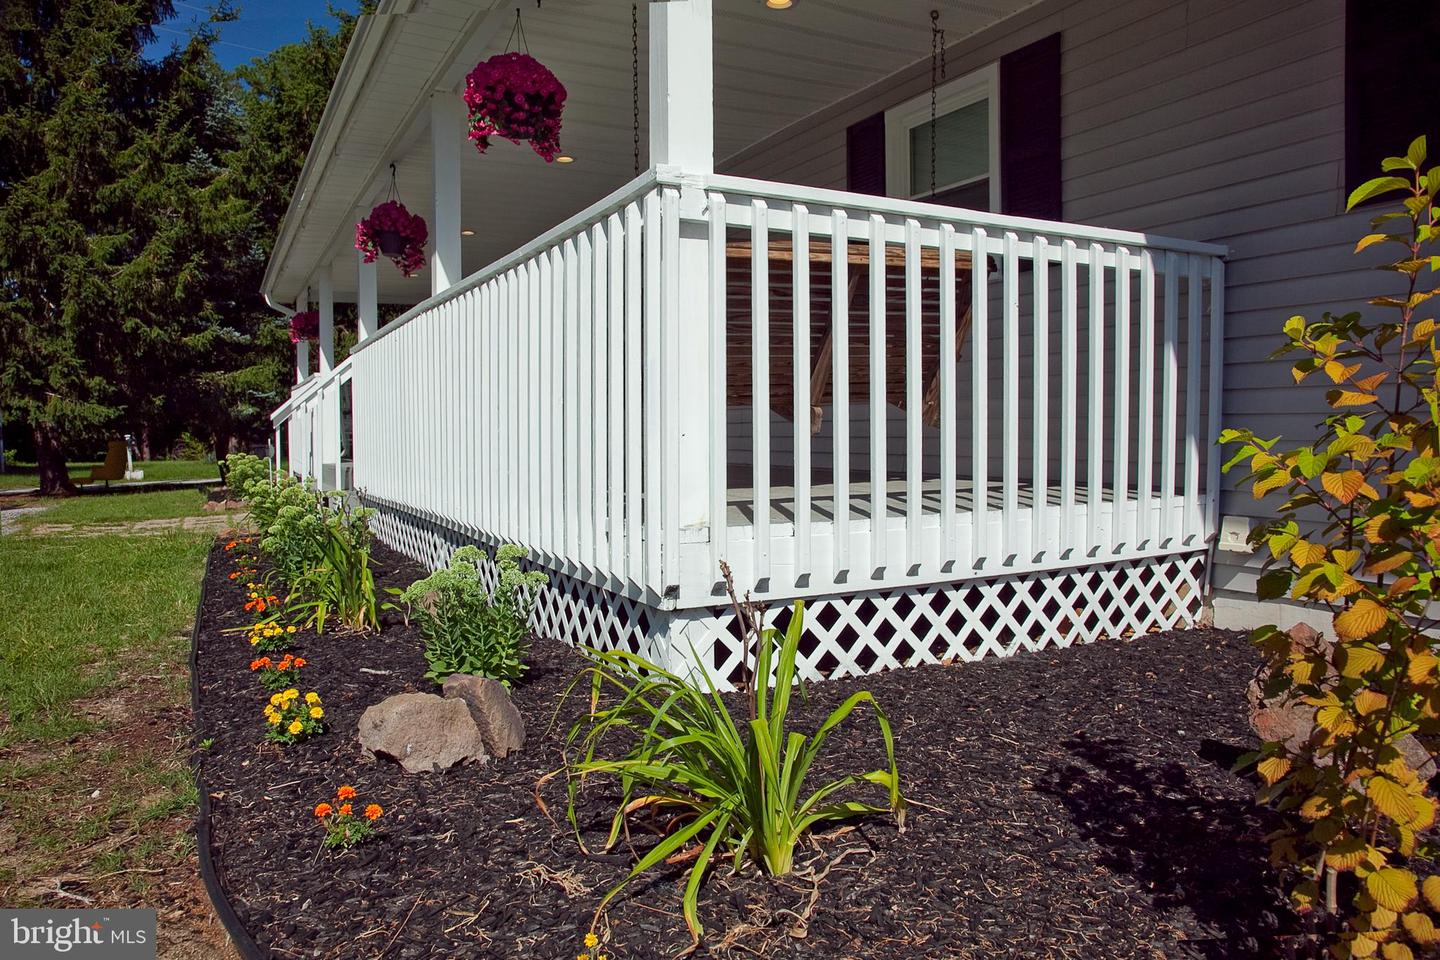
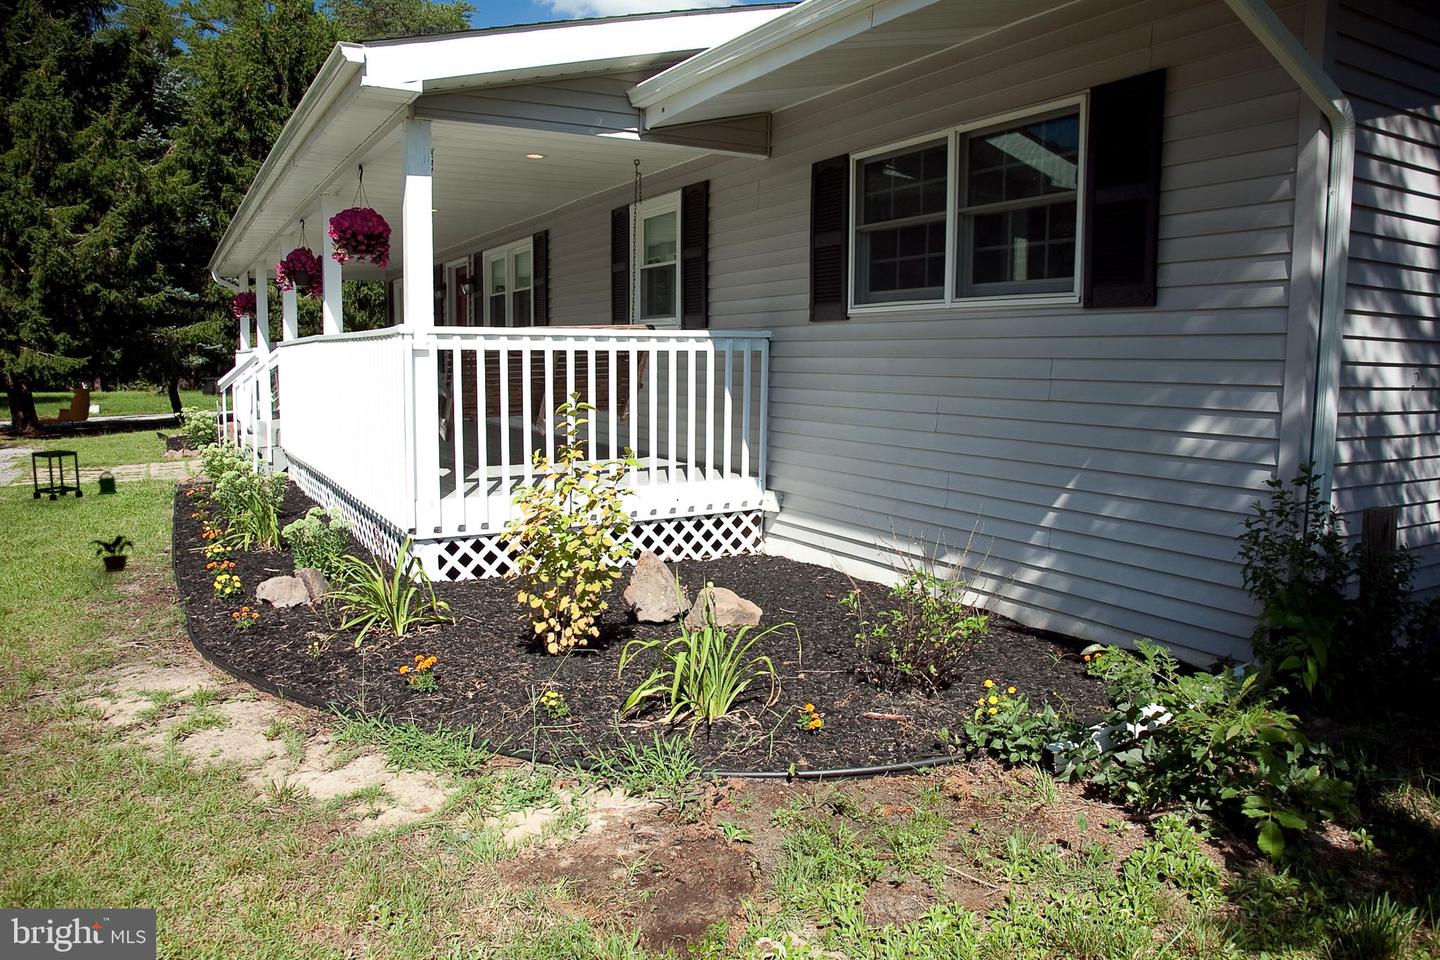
side table: none [19,494,88,563] -> present [32,450,83,501]
watering can: none [109,522,137,554] -> present [98,471,117,494]
potted plant: none [46,609,135,674] -> present [89,535,134,571]

